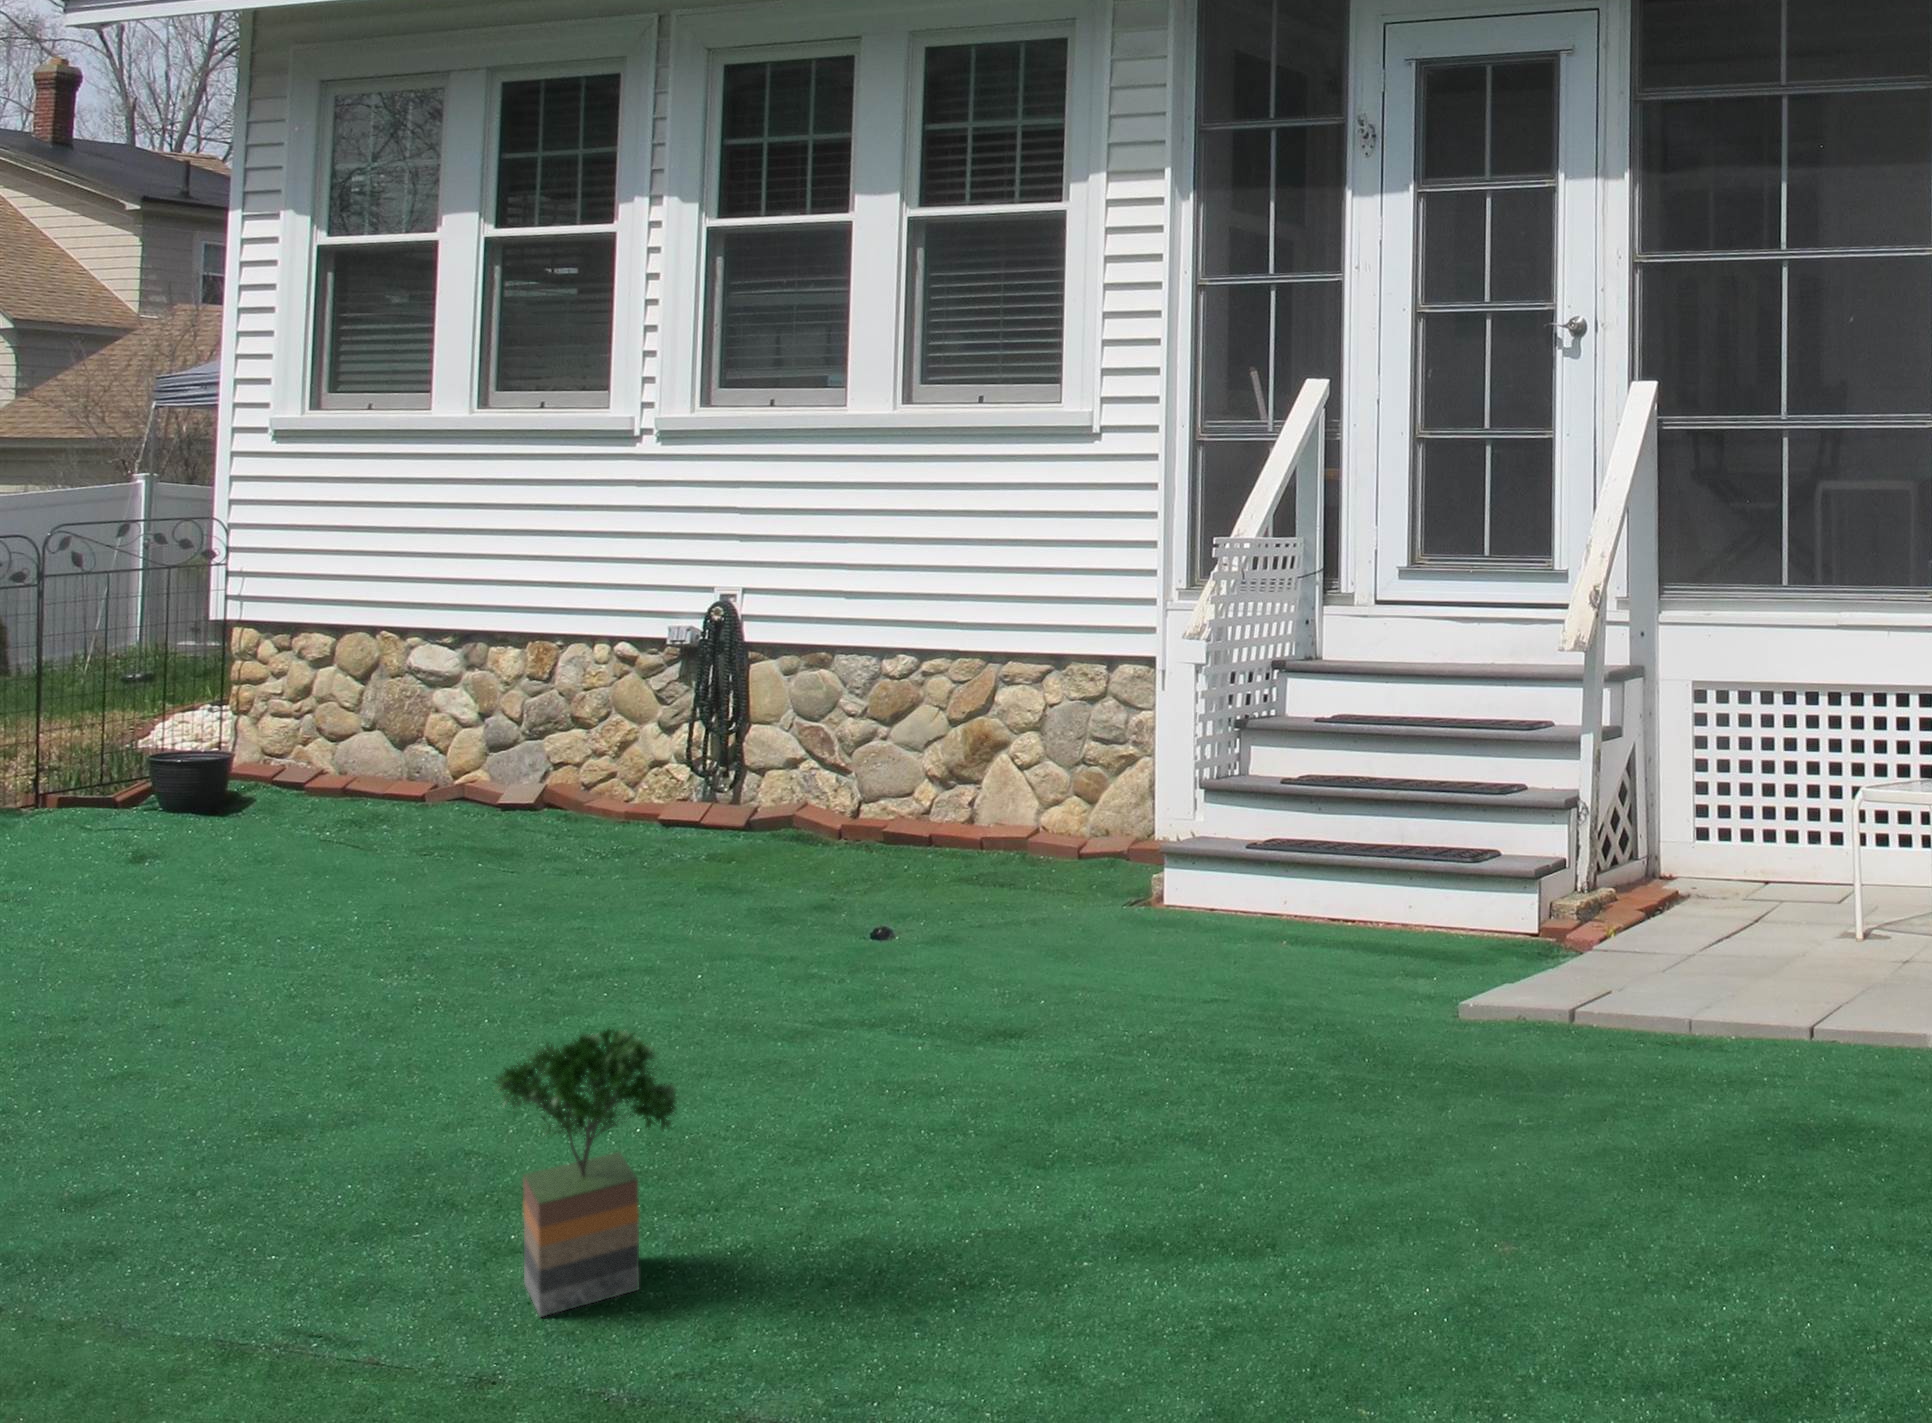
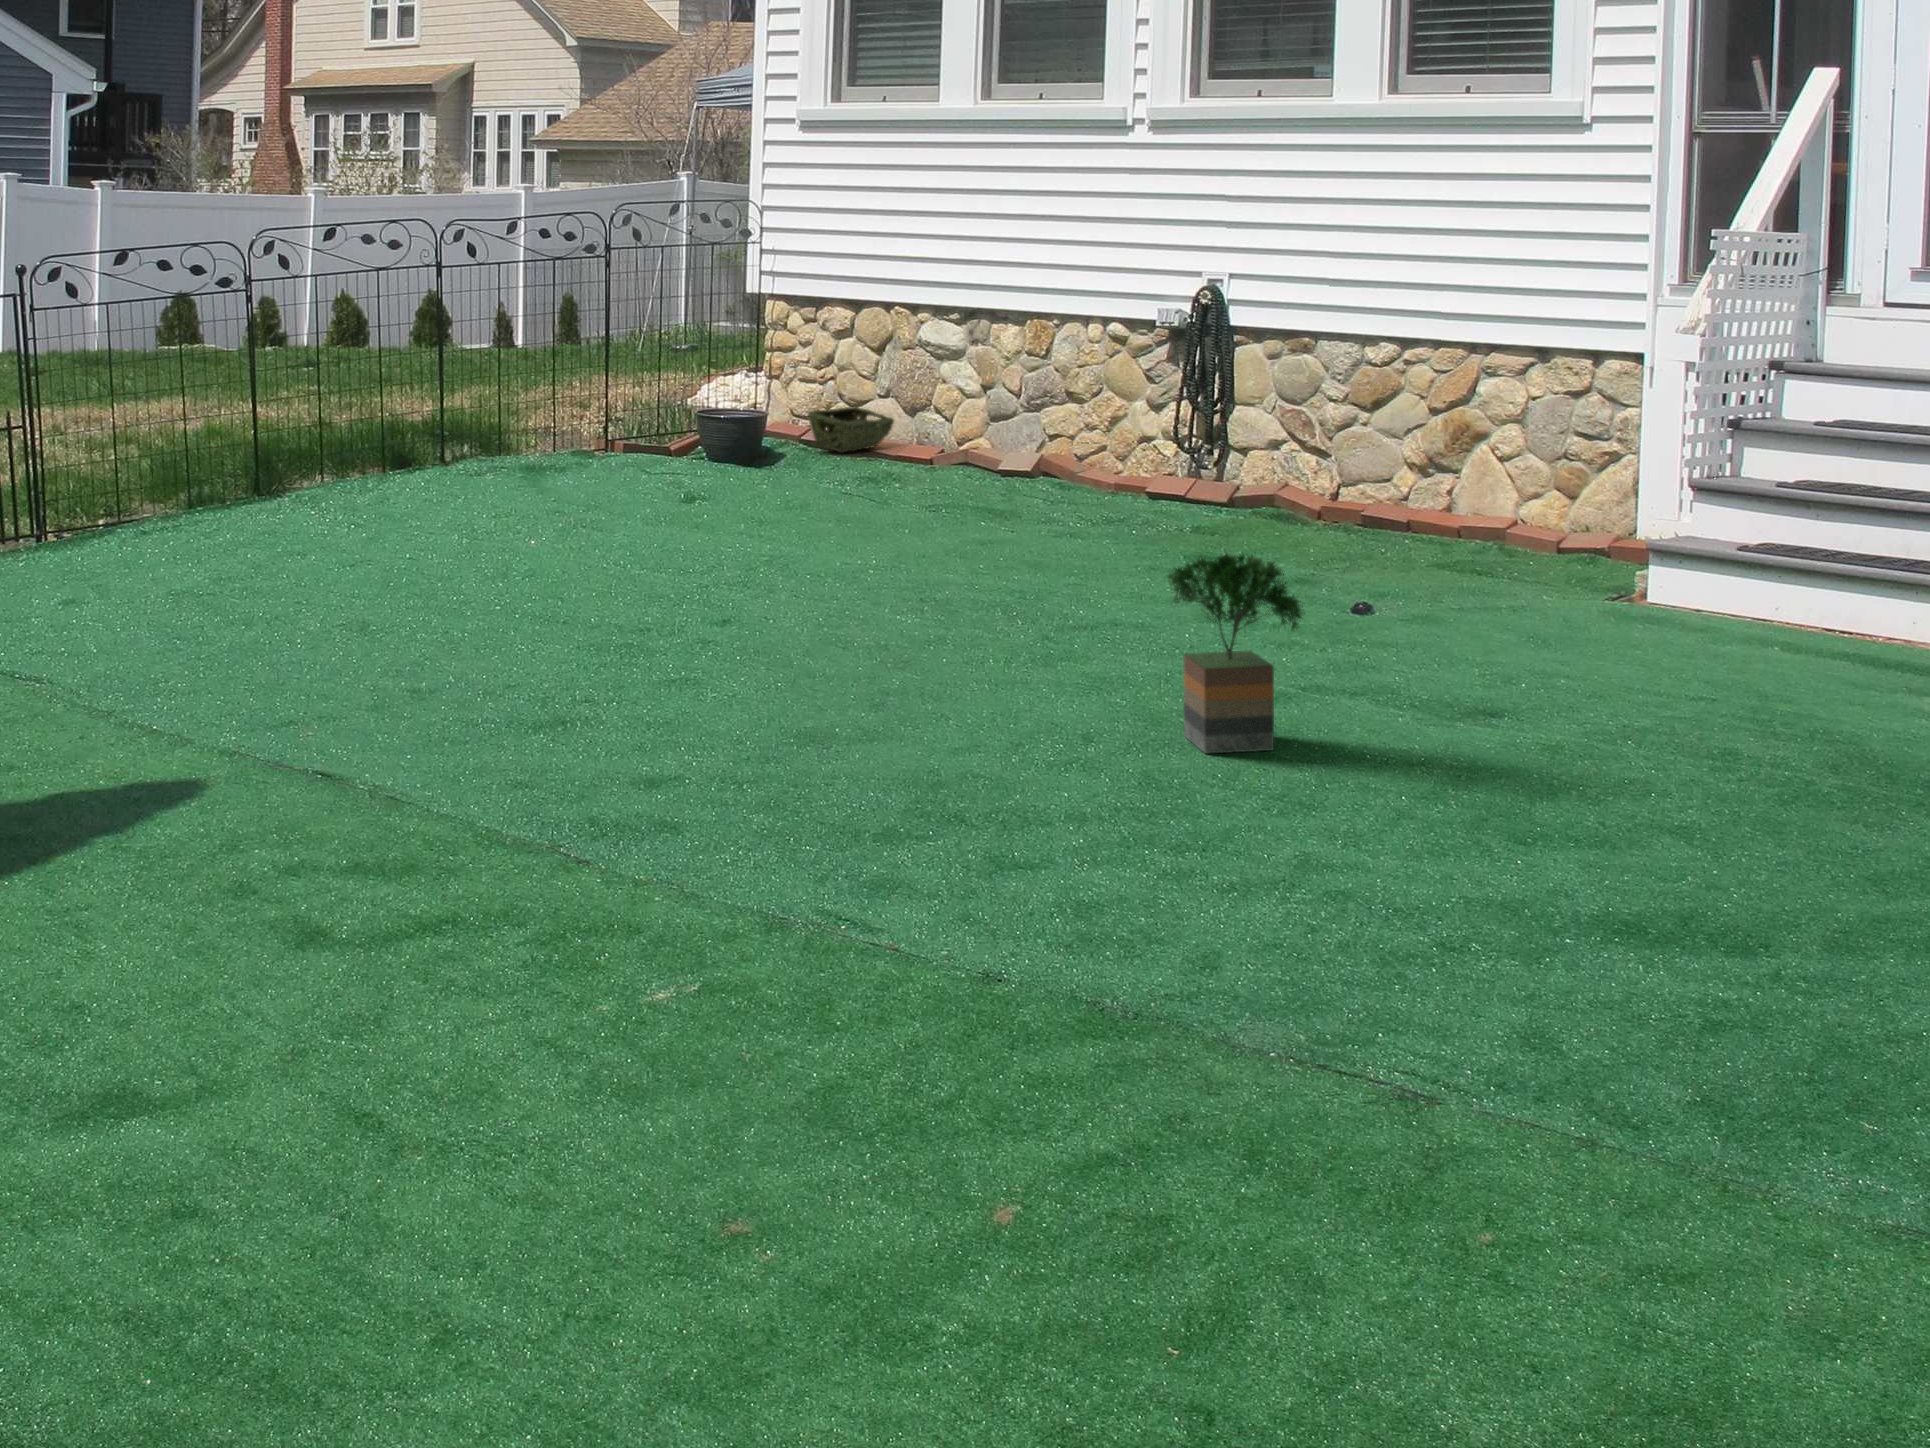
woven basket: none [256,749,374,808] -> present [808,407,894,452]

